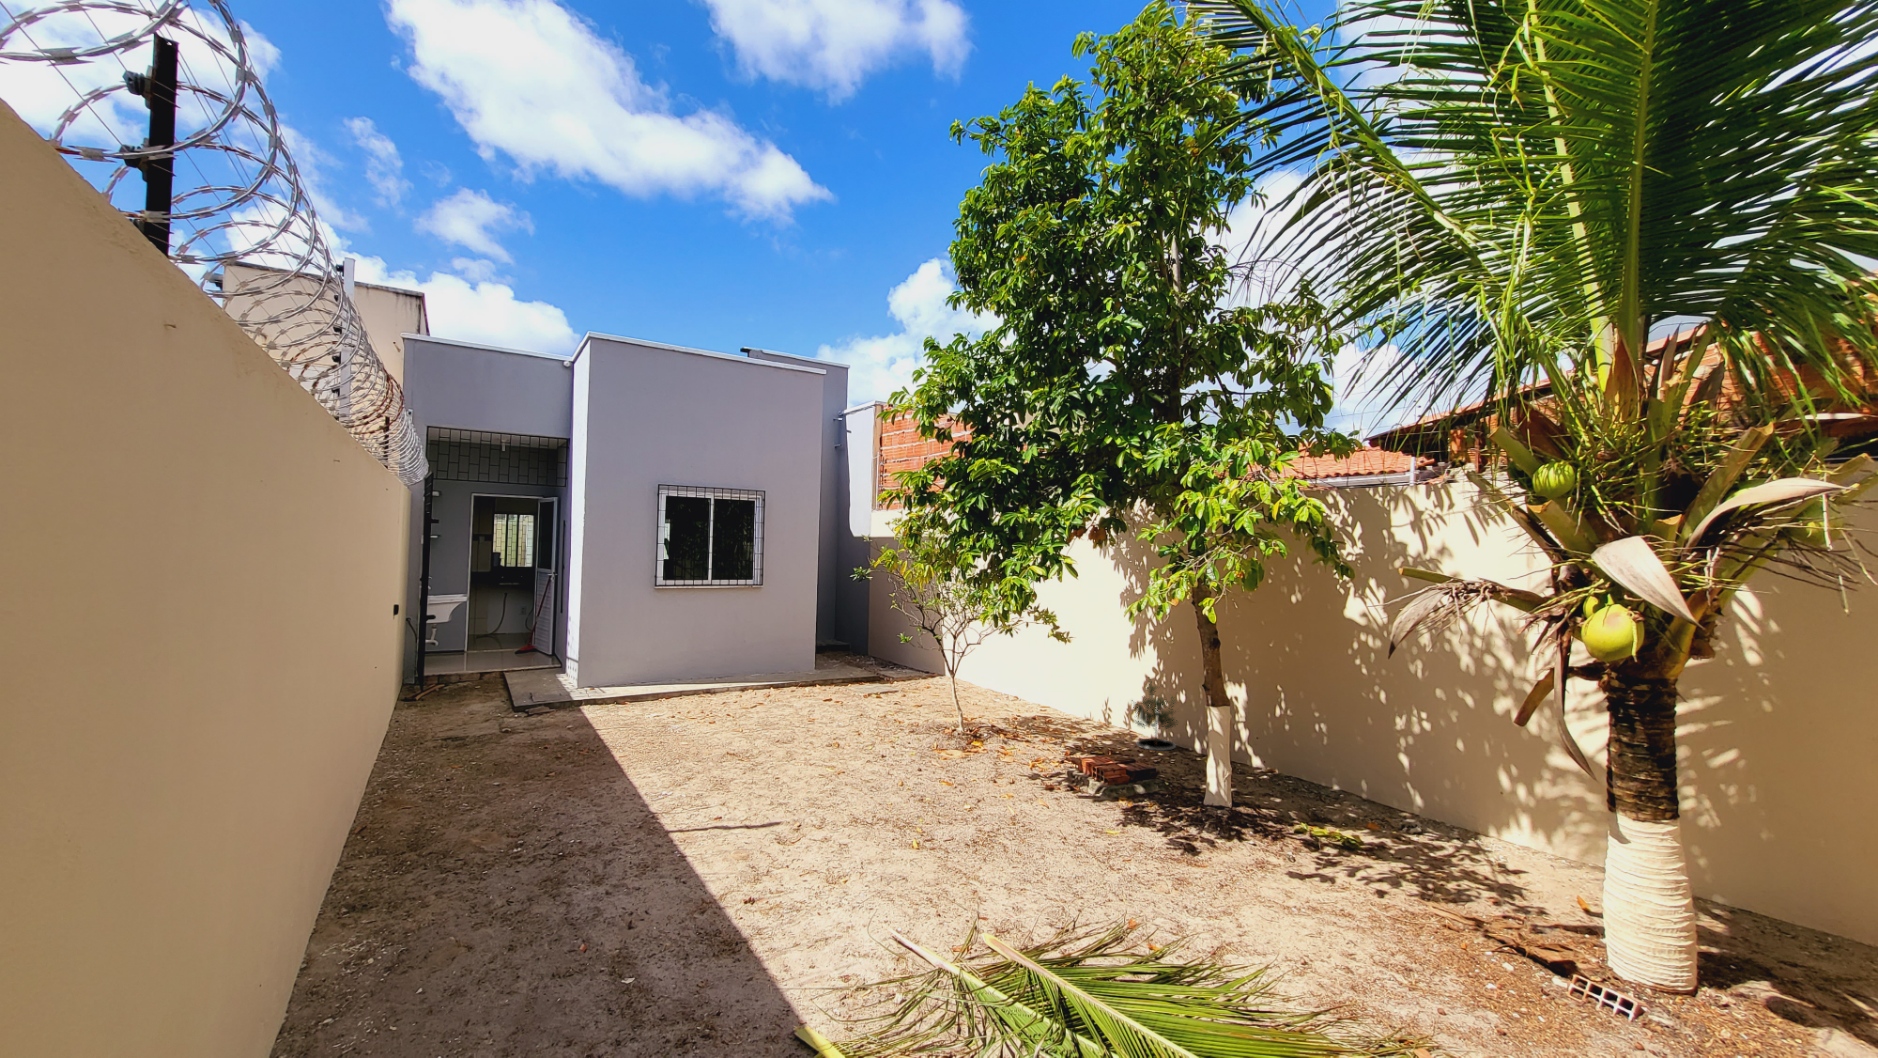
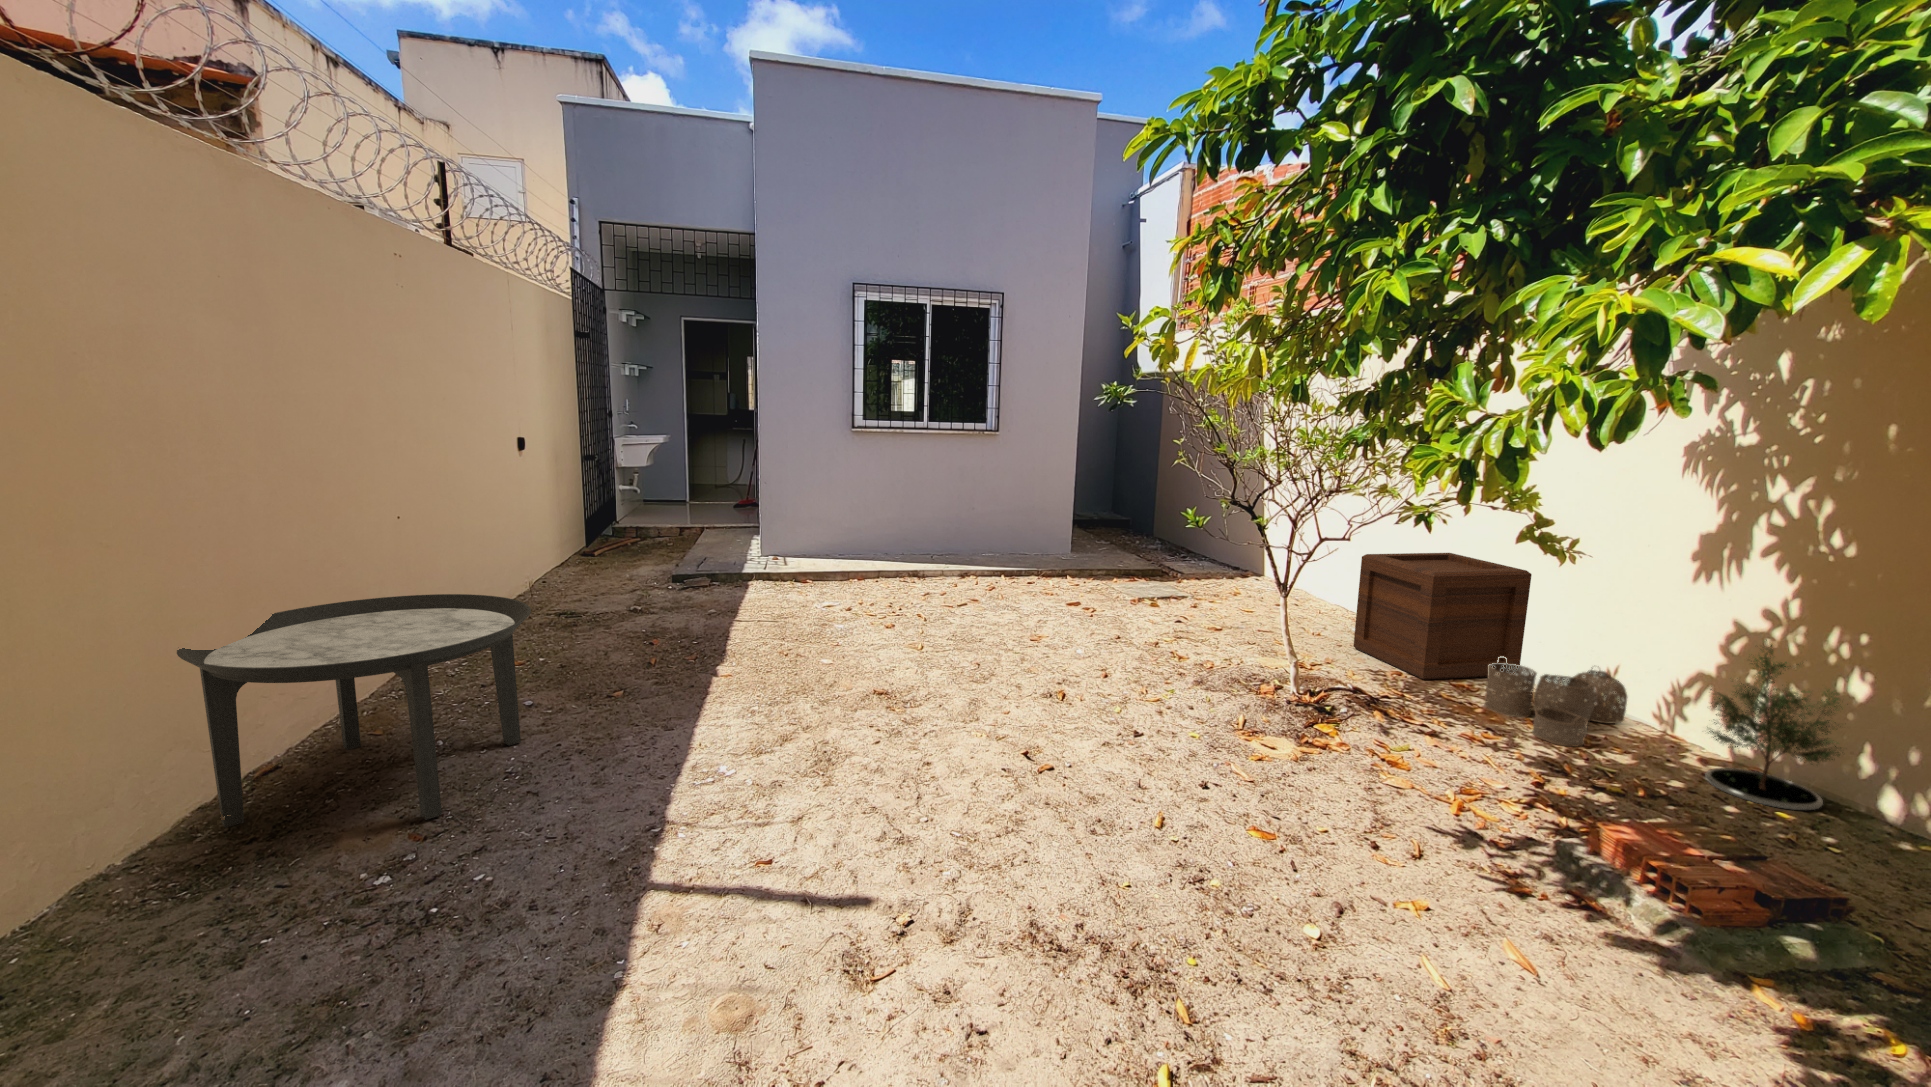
wooden crate: none [993,649,1073,719] -> present [1353,553,1532,680]
woven basket: none [1053,700,1114,739] -> present [1485,656,1627,747]
round table: none [361,709,552,847] -> present [177,594,531,828]

